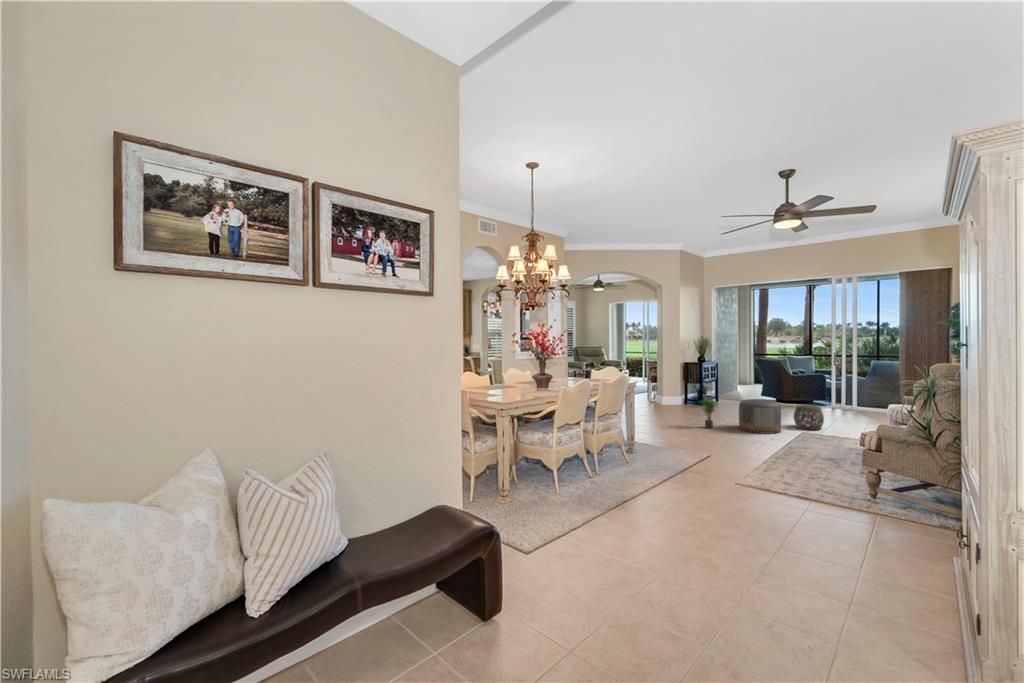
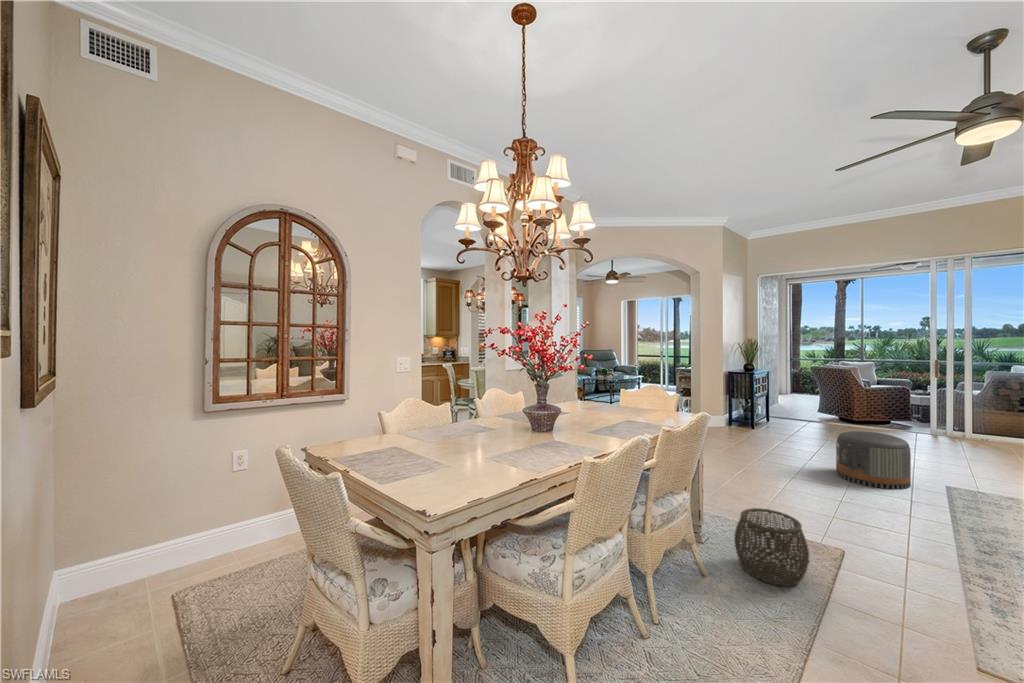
potted plant: present [702,396,716,428] -> none [771,420,812,475]
woven basket: present [793,405,824,430] -> present [734,508,809,586]

